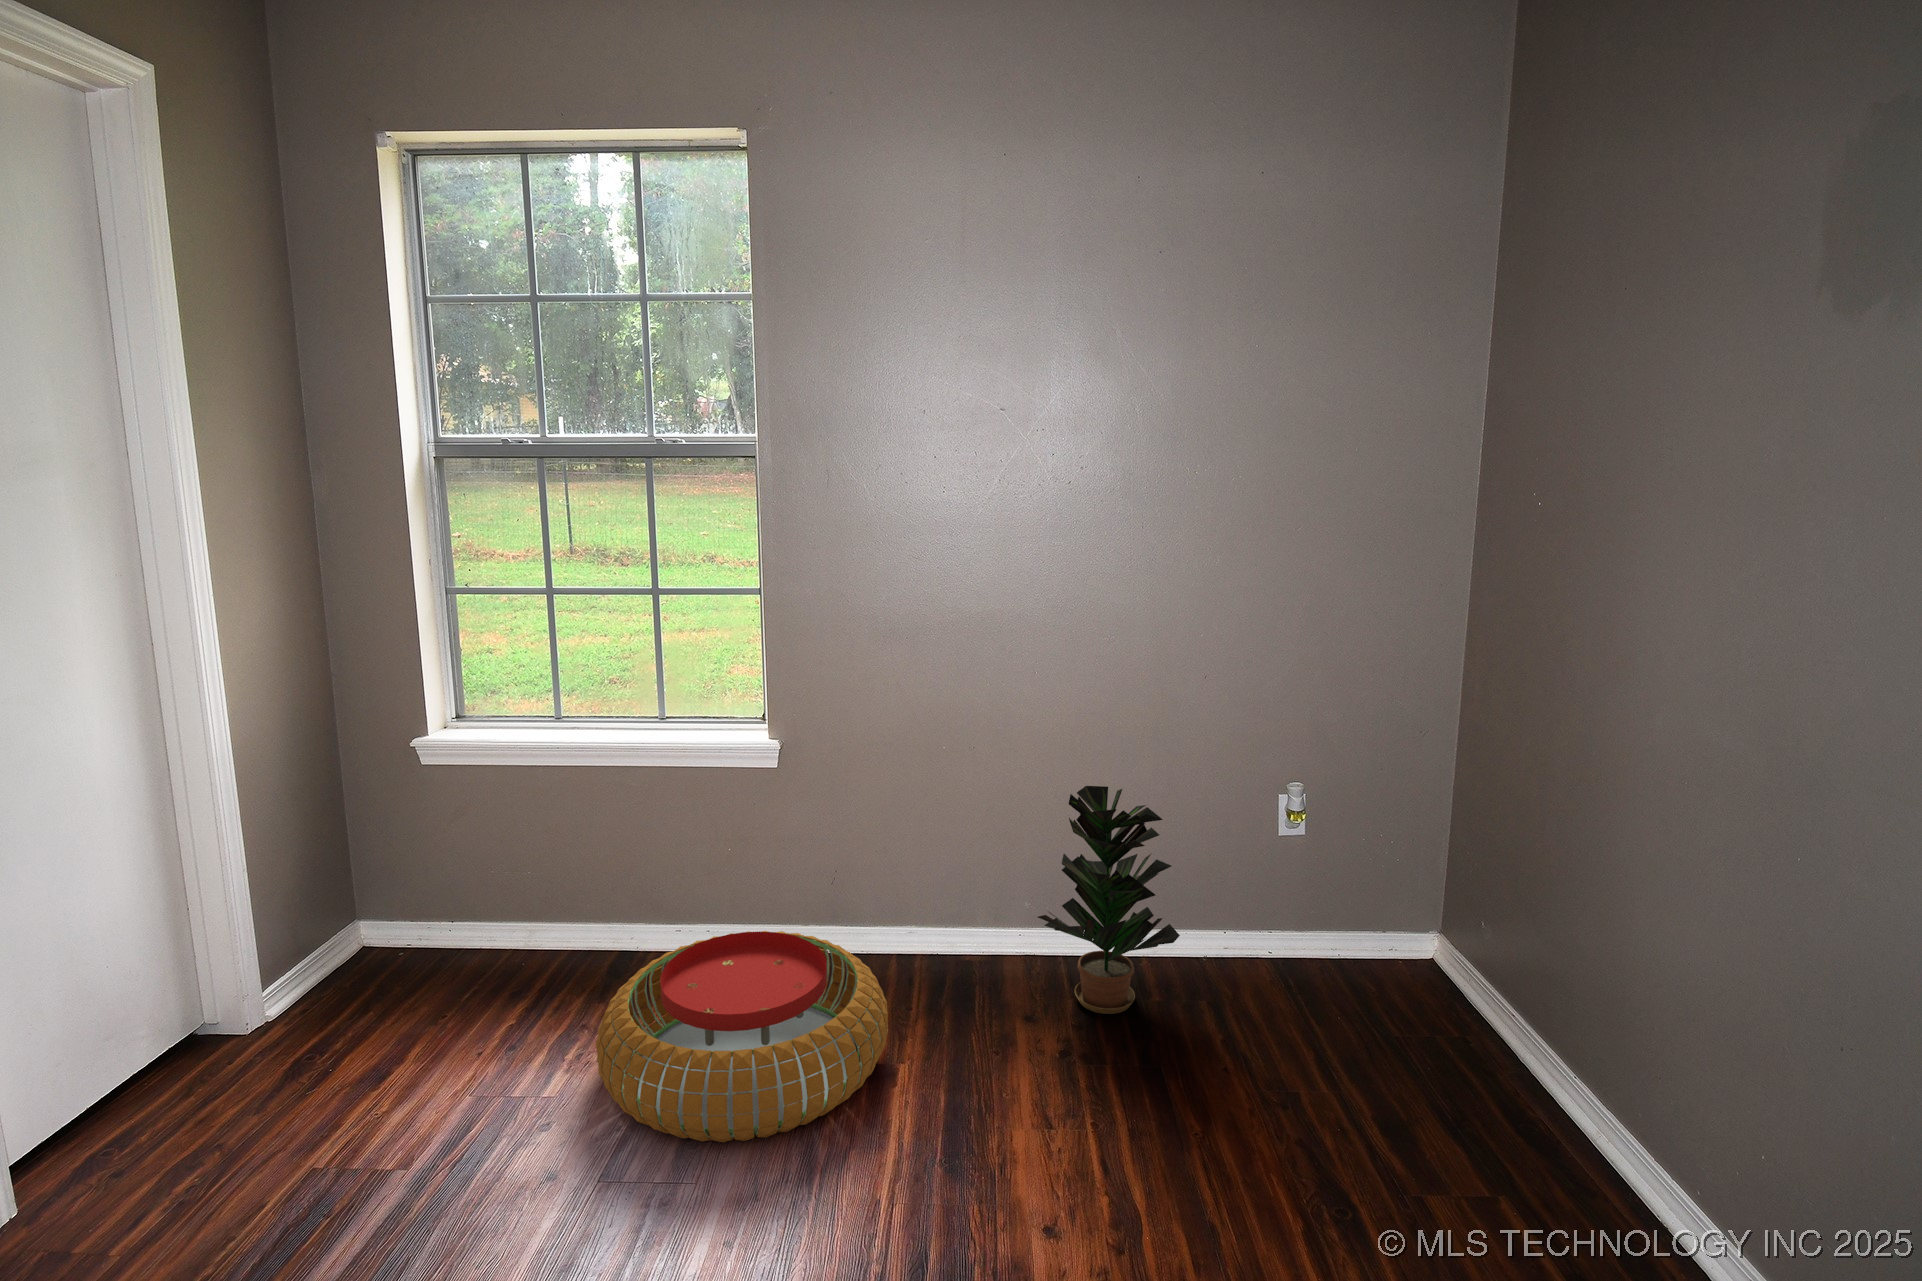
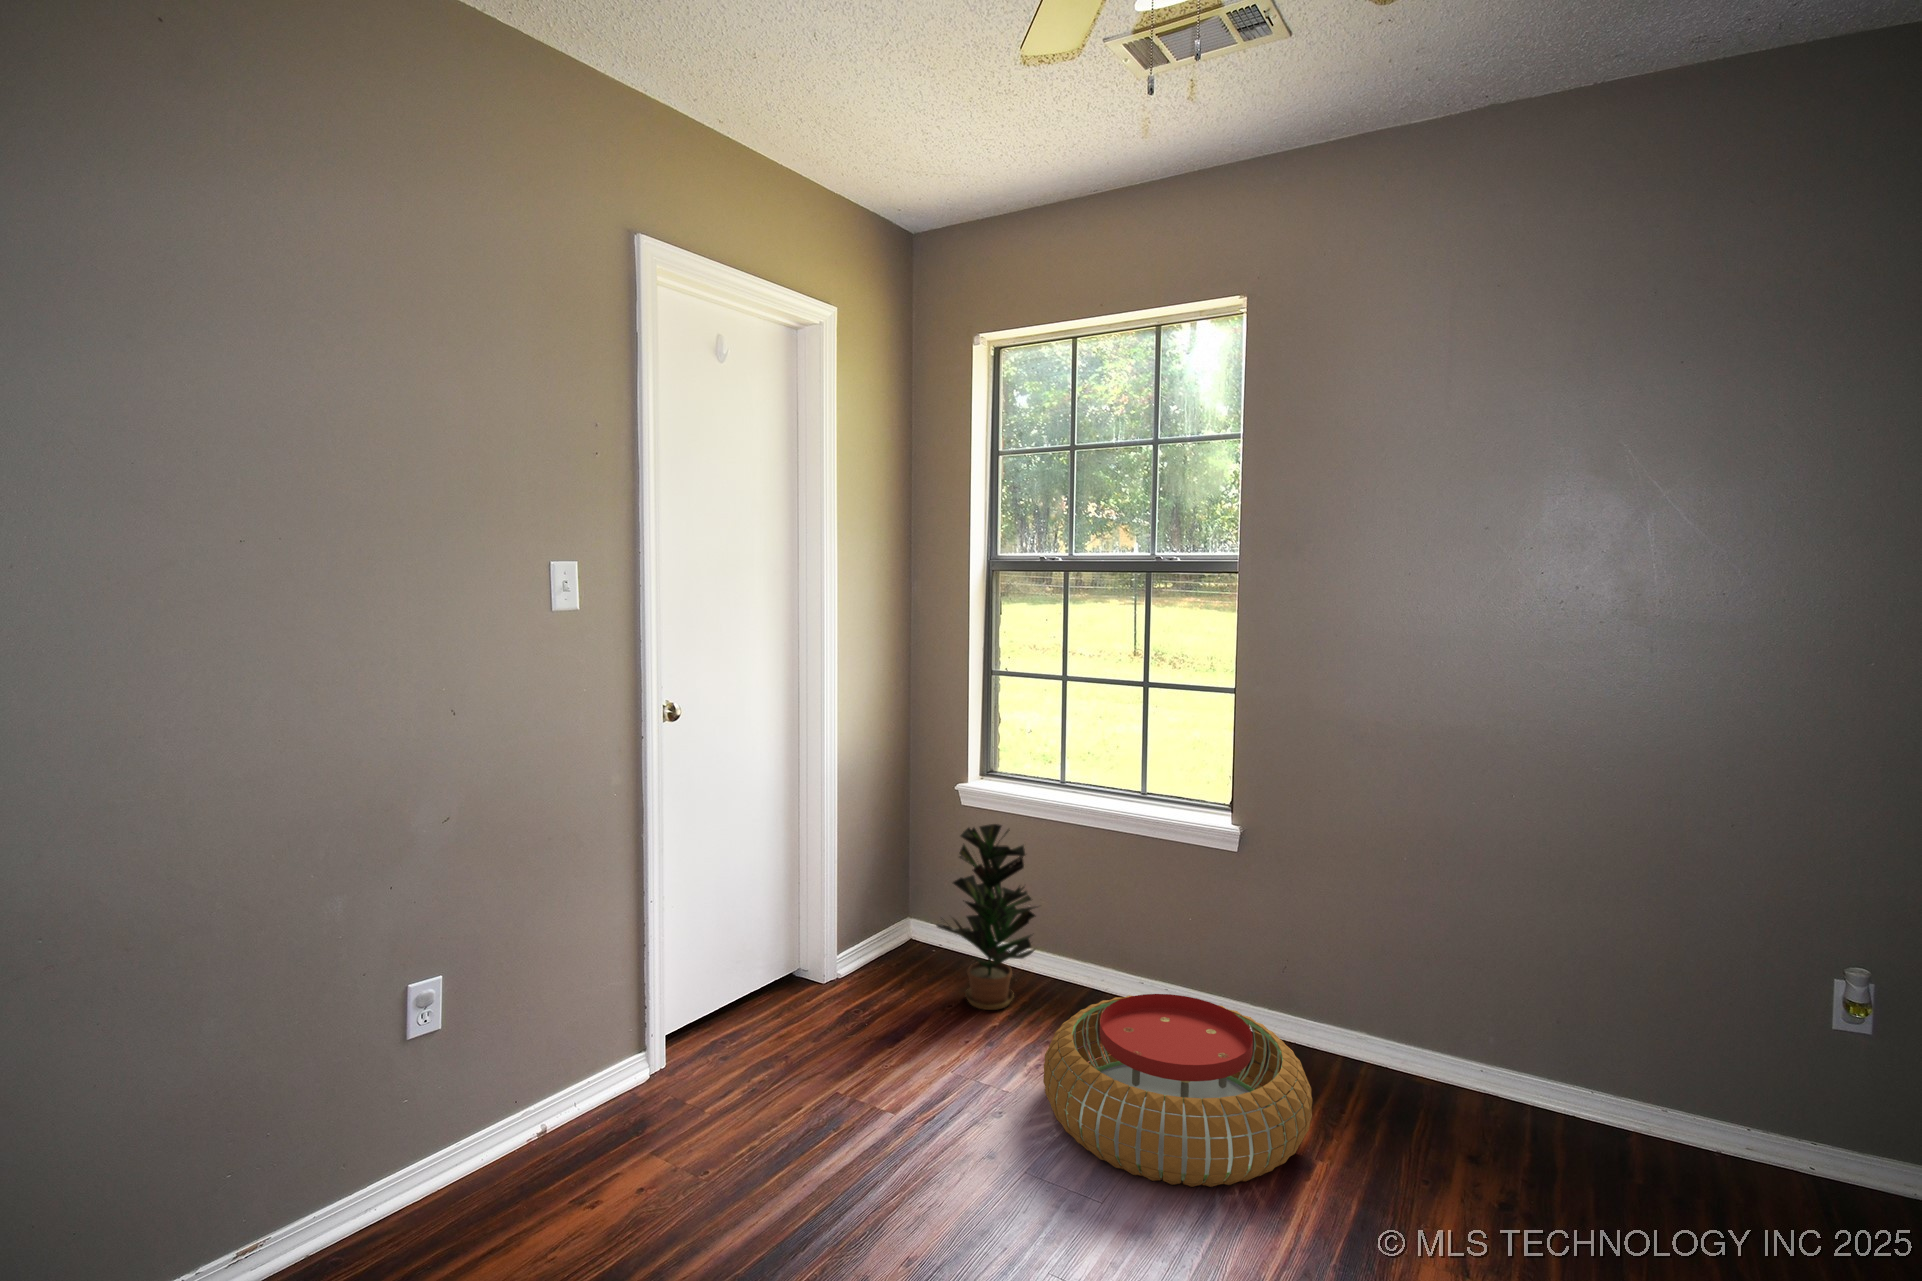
potted plant: present [1038,786,1180,1014] -> present [936,824,1036,1010]

